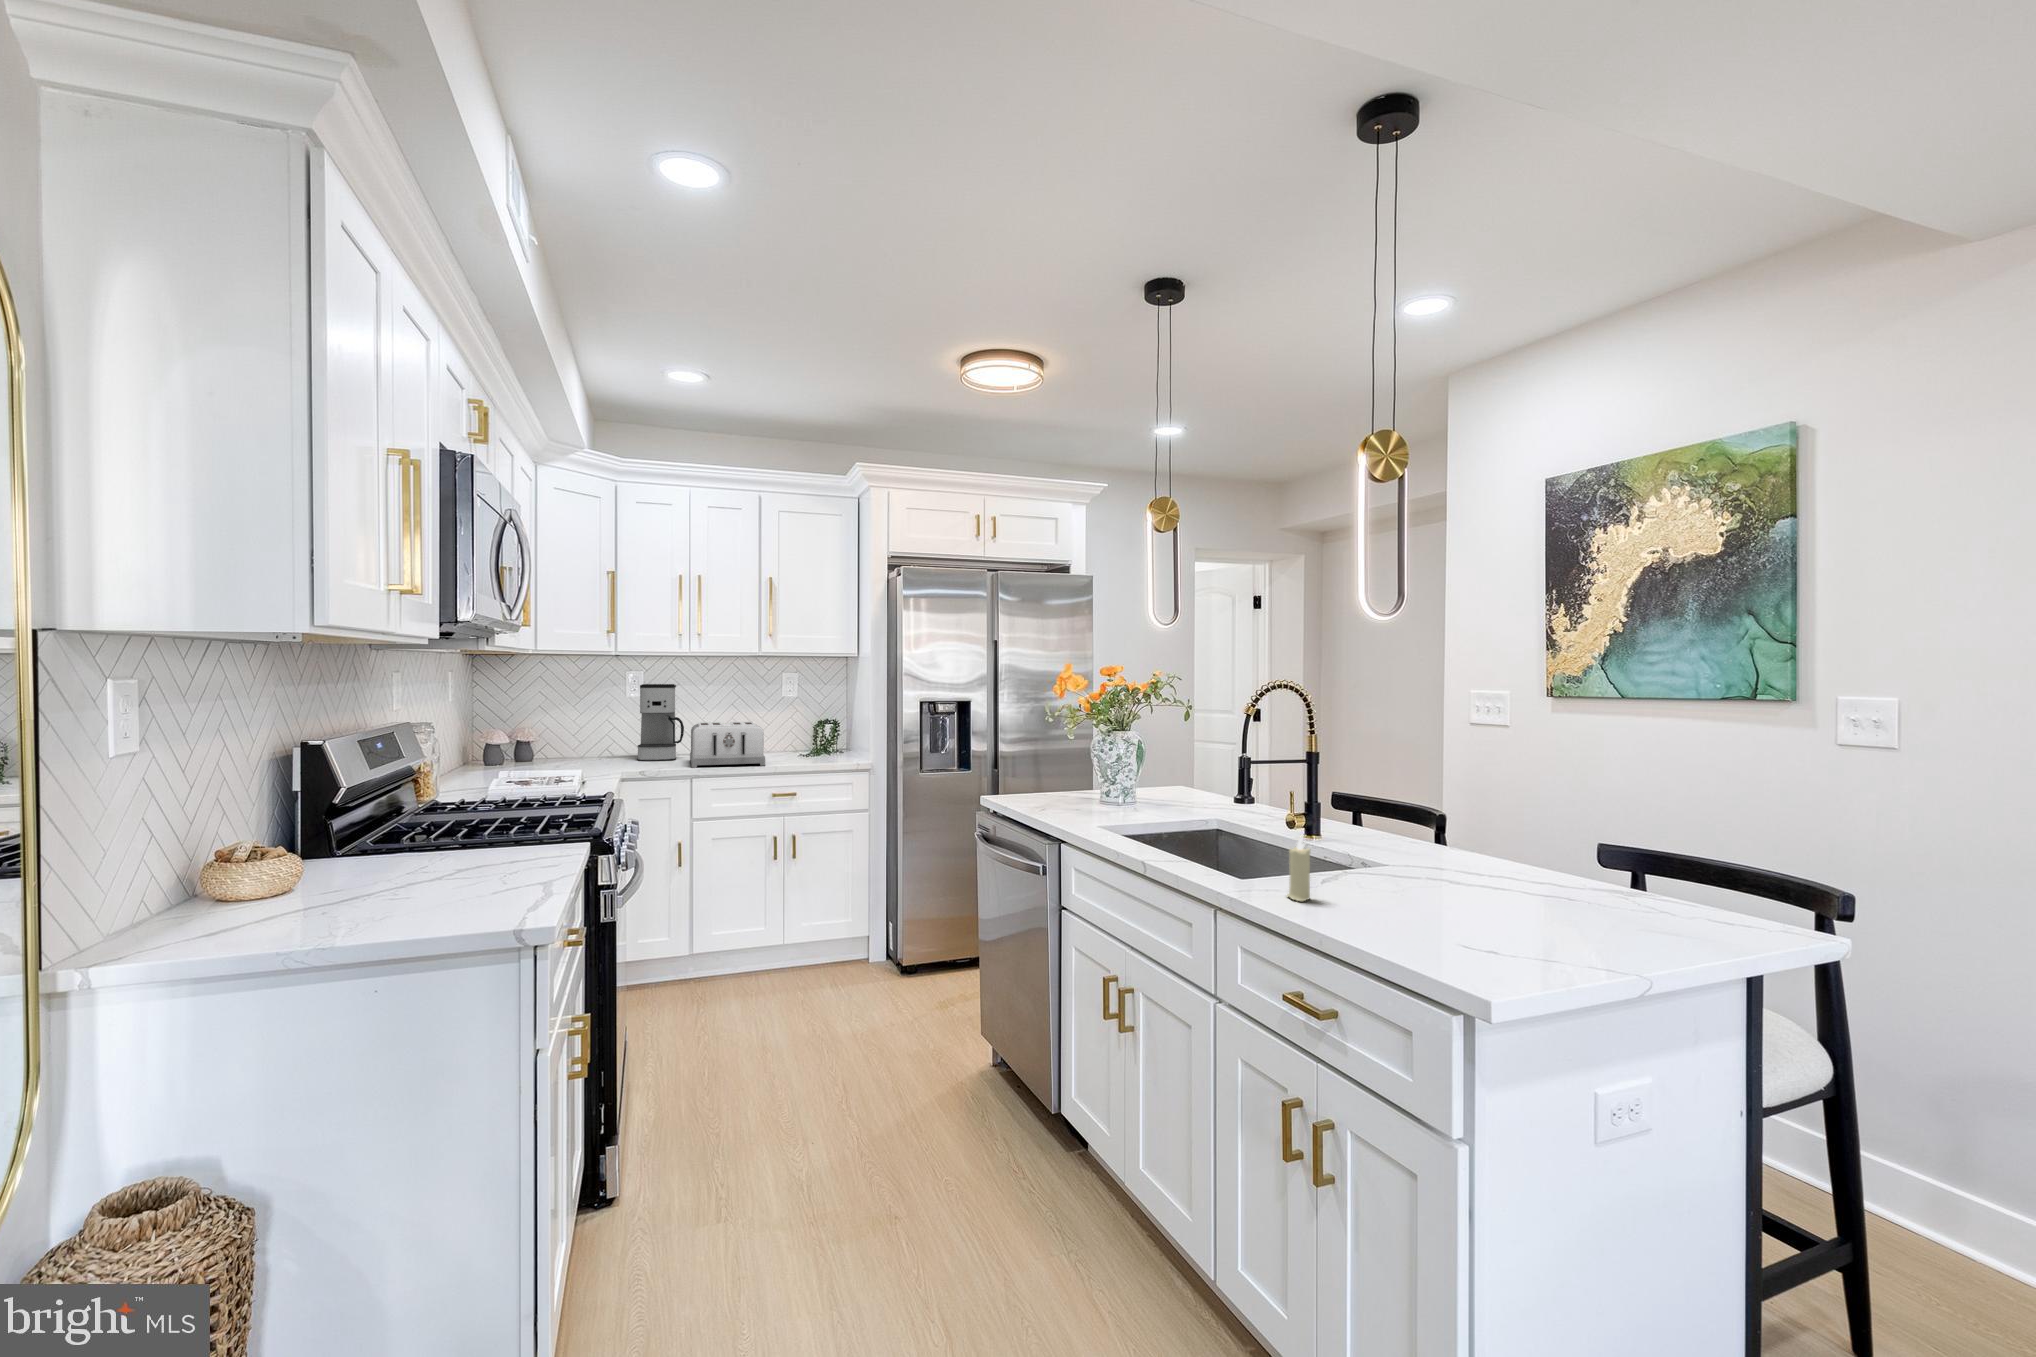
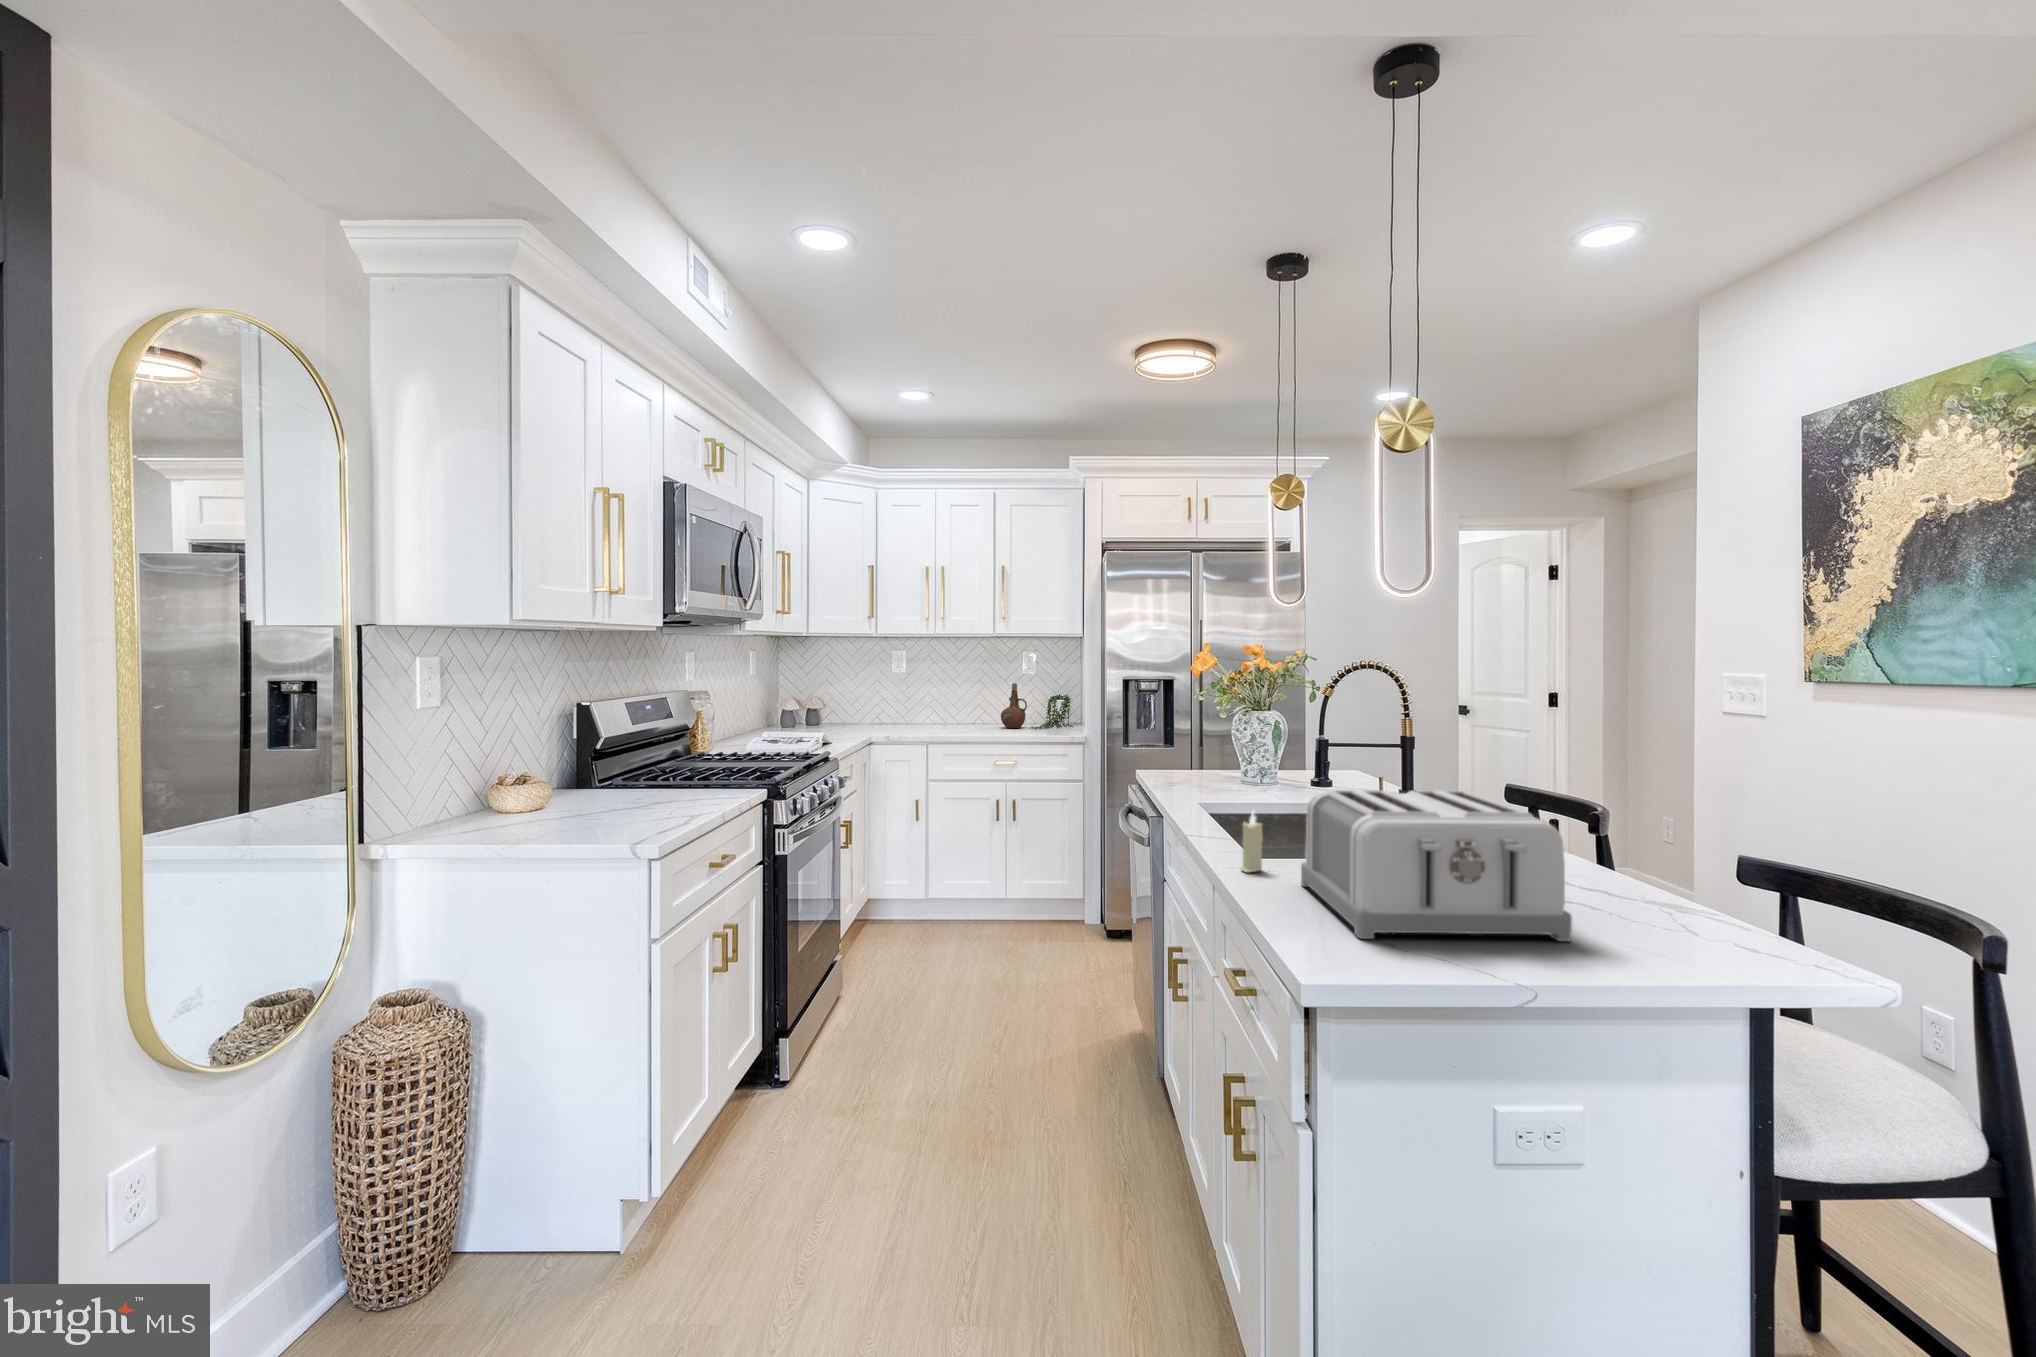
coffee maker: present [637,684,684,761] -> none [899,665,937,729]
ceramic pitcher: none [760,705,790,756] -> present [1001,683,1027,728]
toaster: present [690,722,765,768] -> present [1301,790,1572,941]

